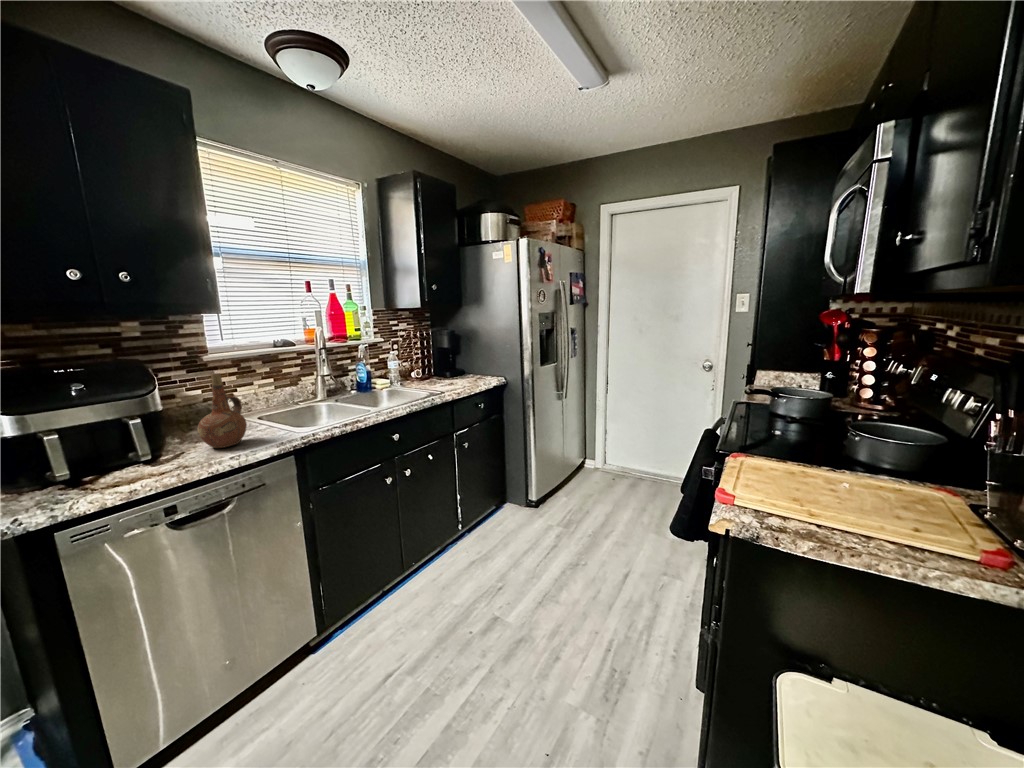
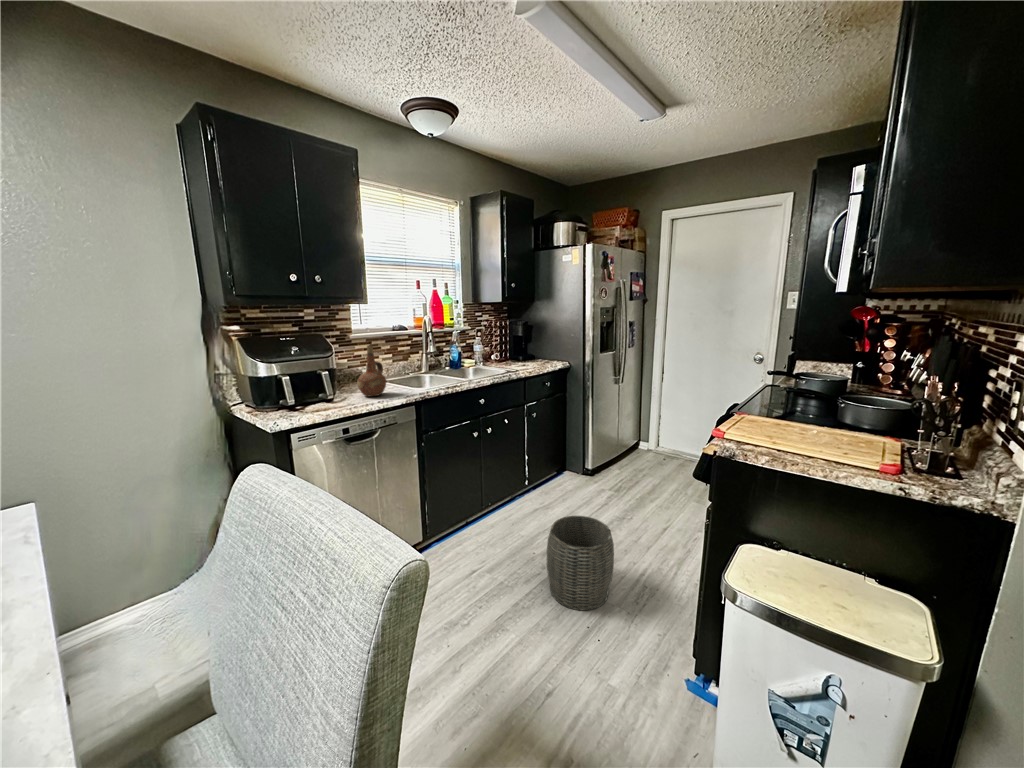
woven basket: none [486,585,573,724] -> present [547,516,614,611]

